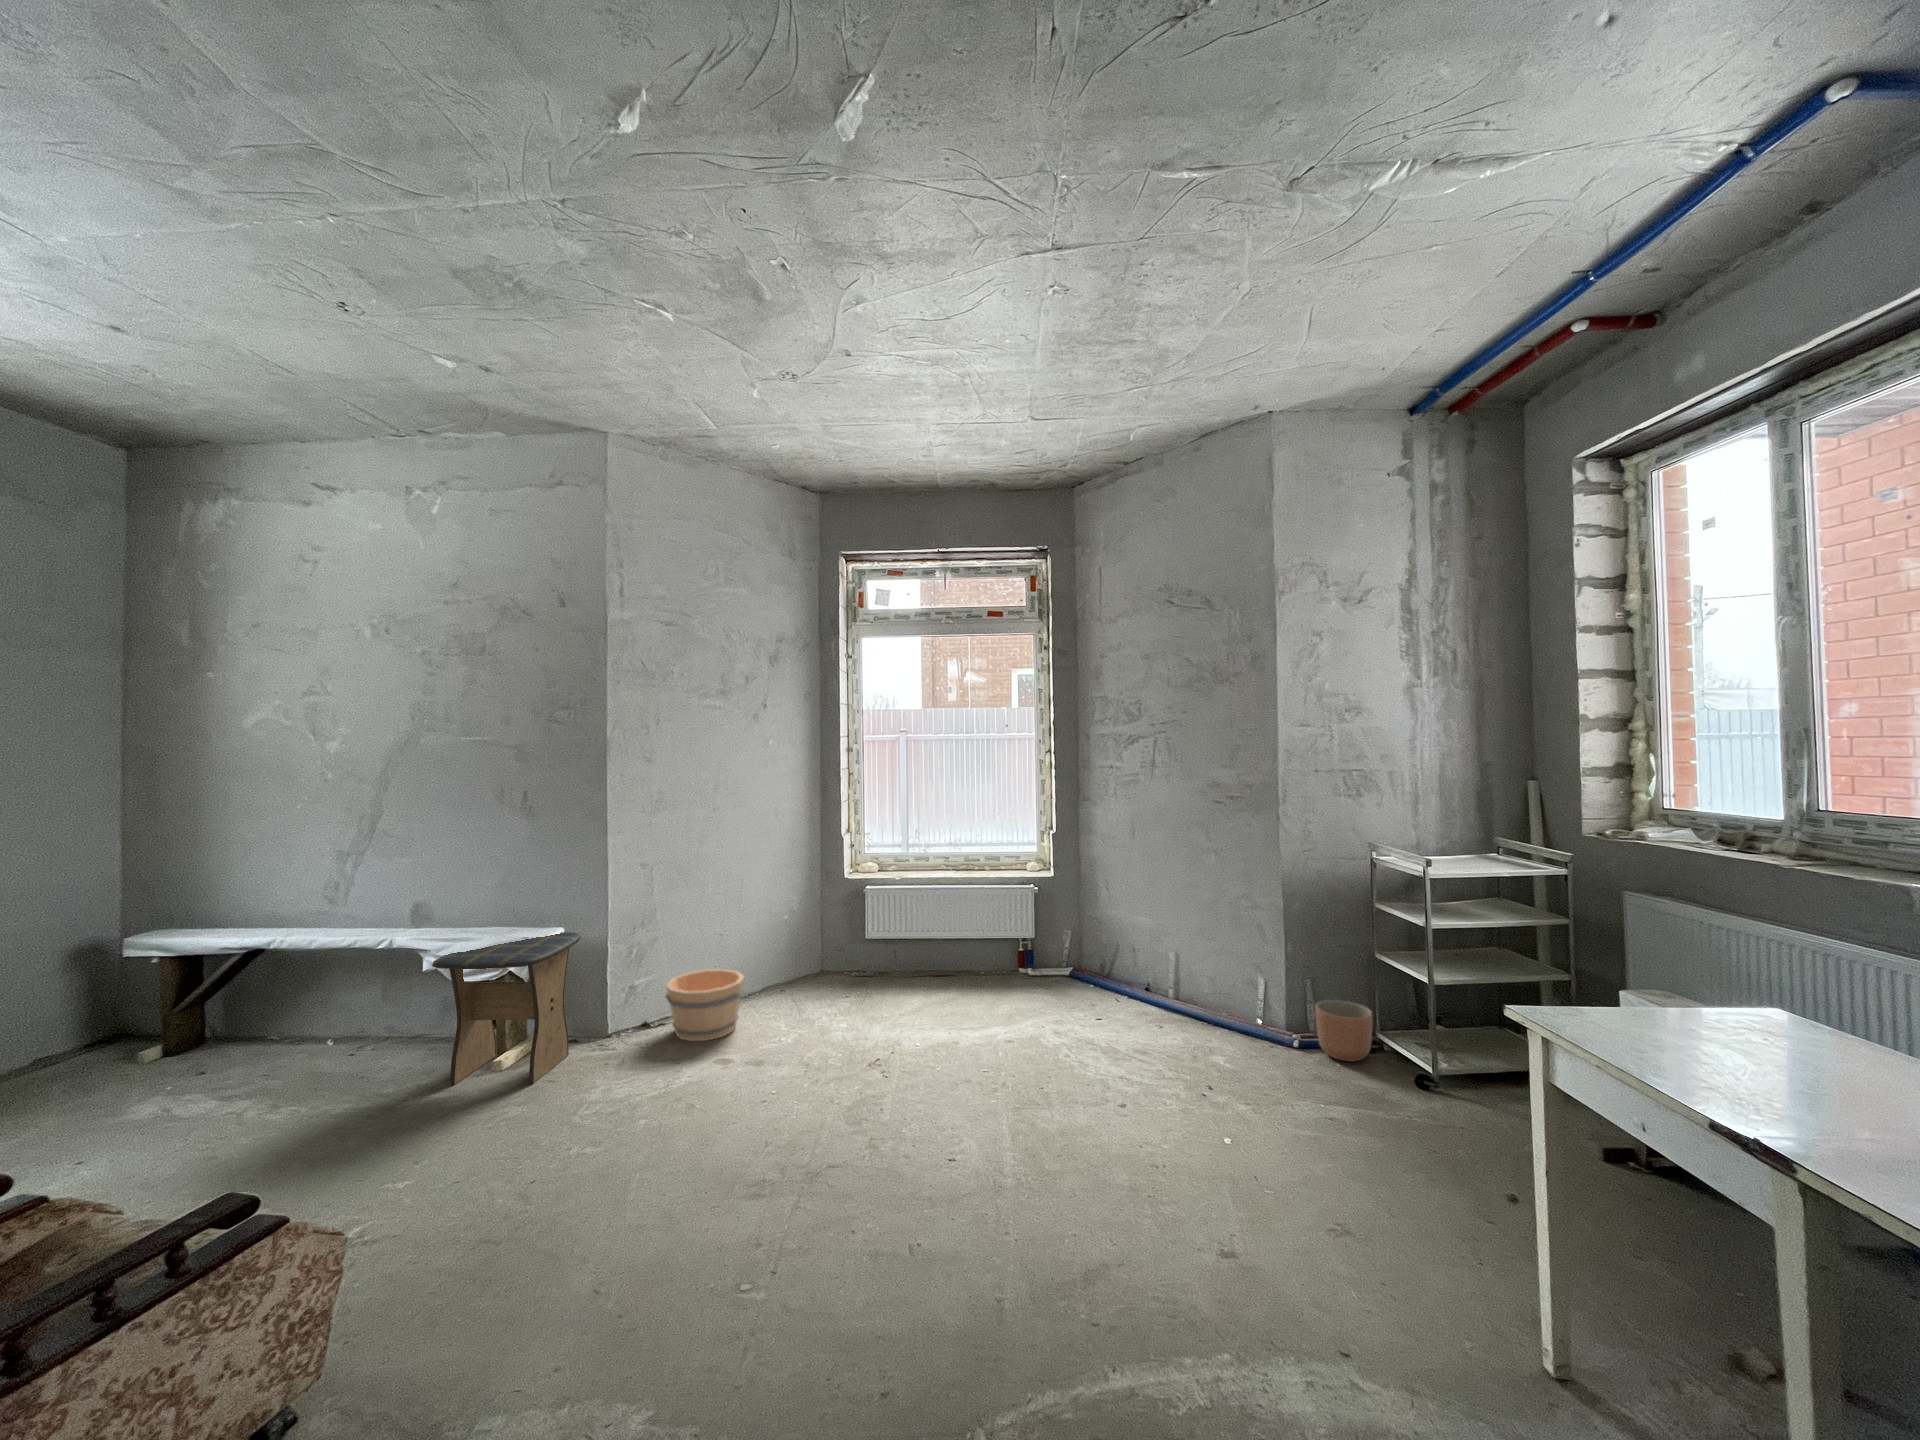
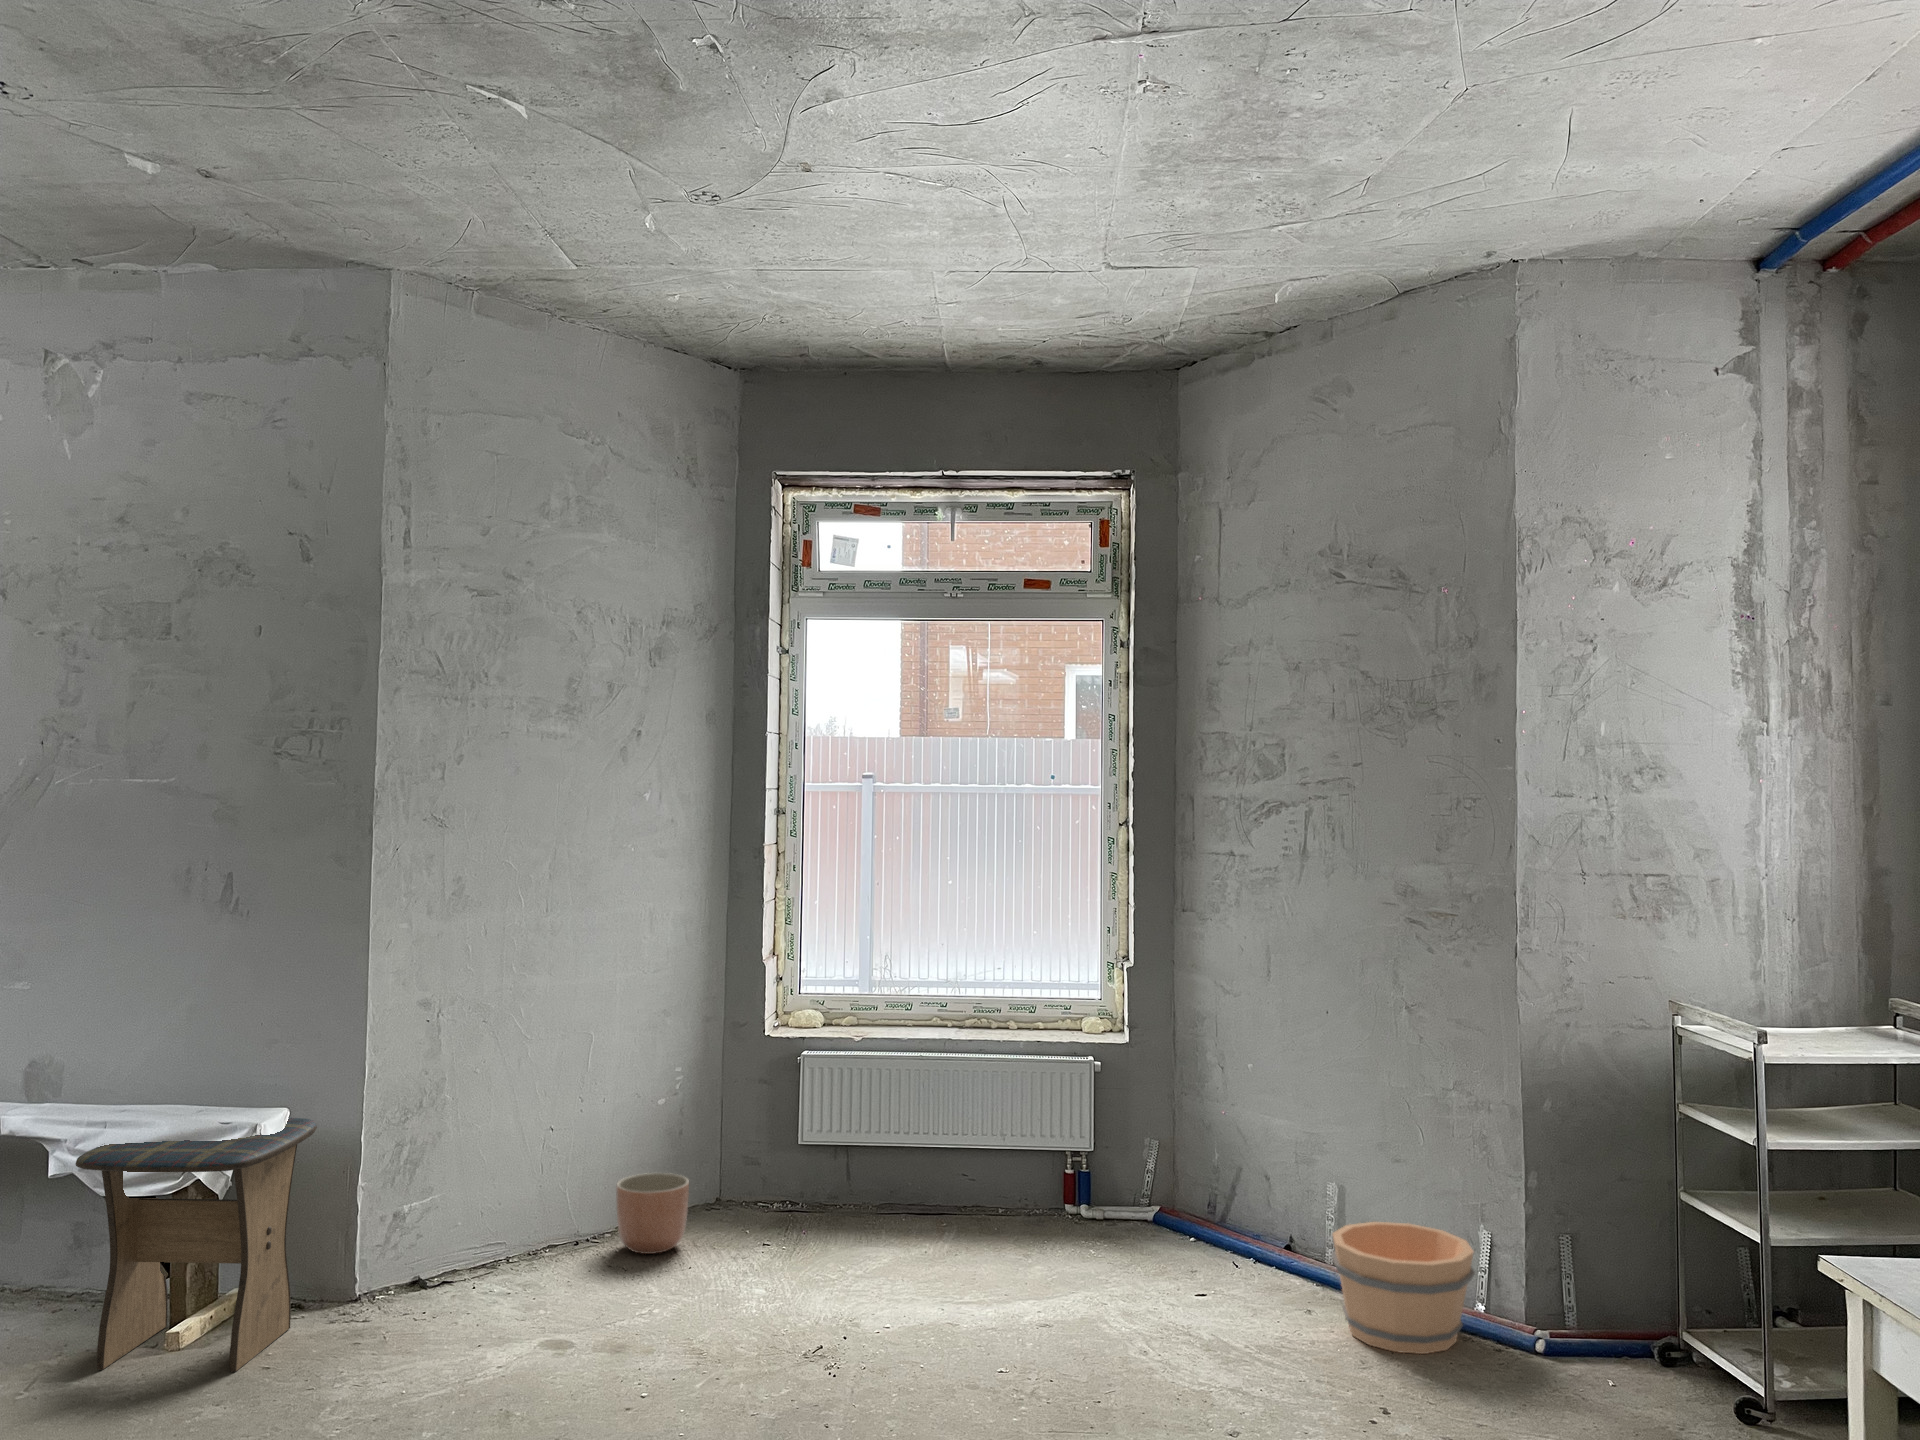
bucket: present [666,969,745,1041] -> present [1331,1222,1475,1354]
planter: present [1315,1000,1372,1062] -> present [616,1173,689,1254]

